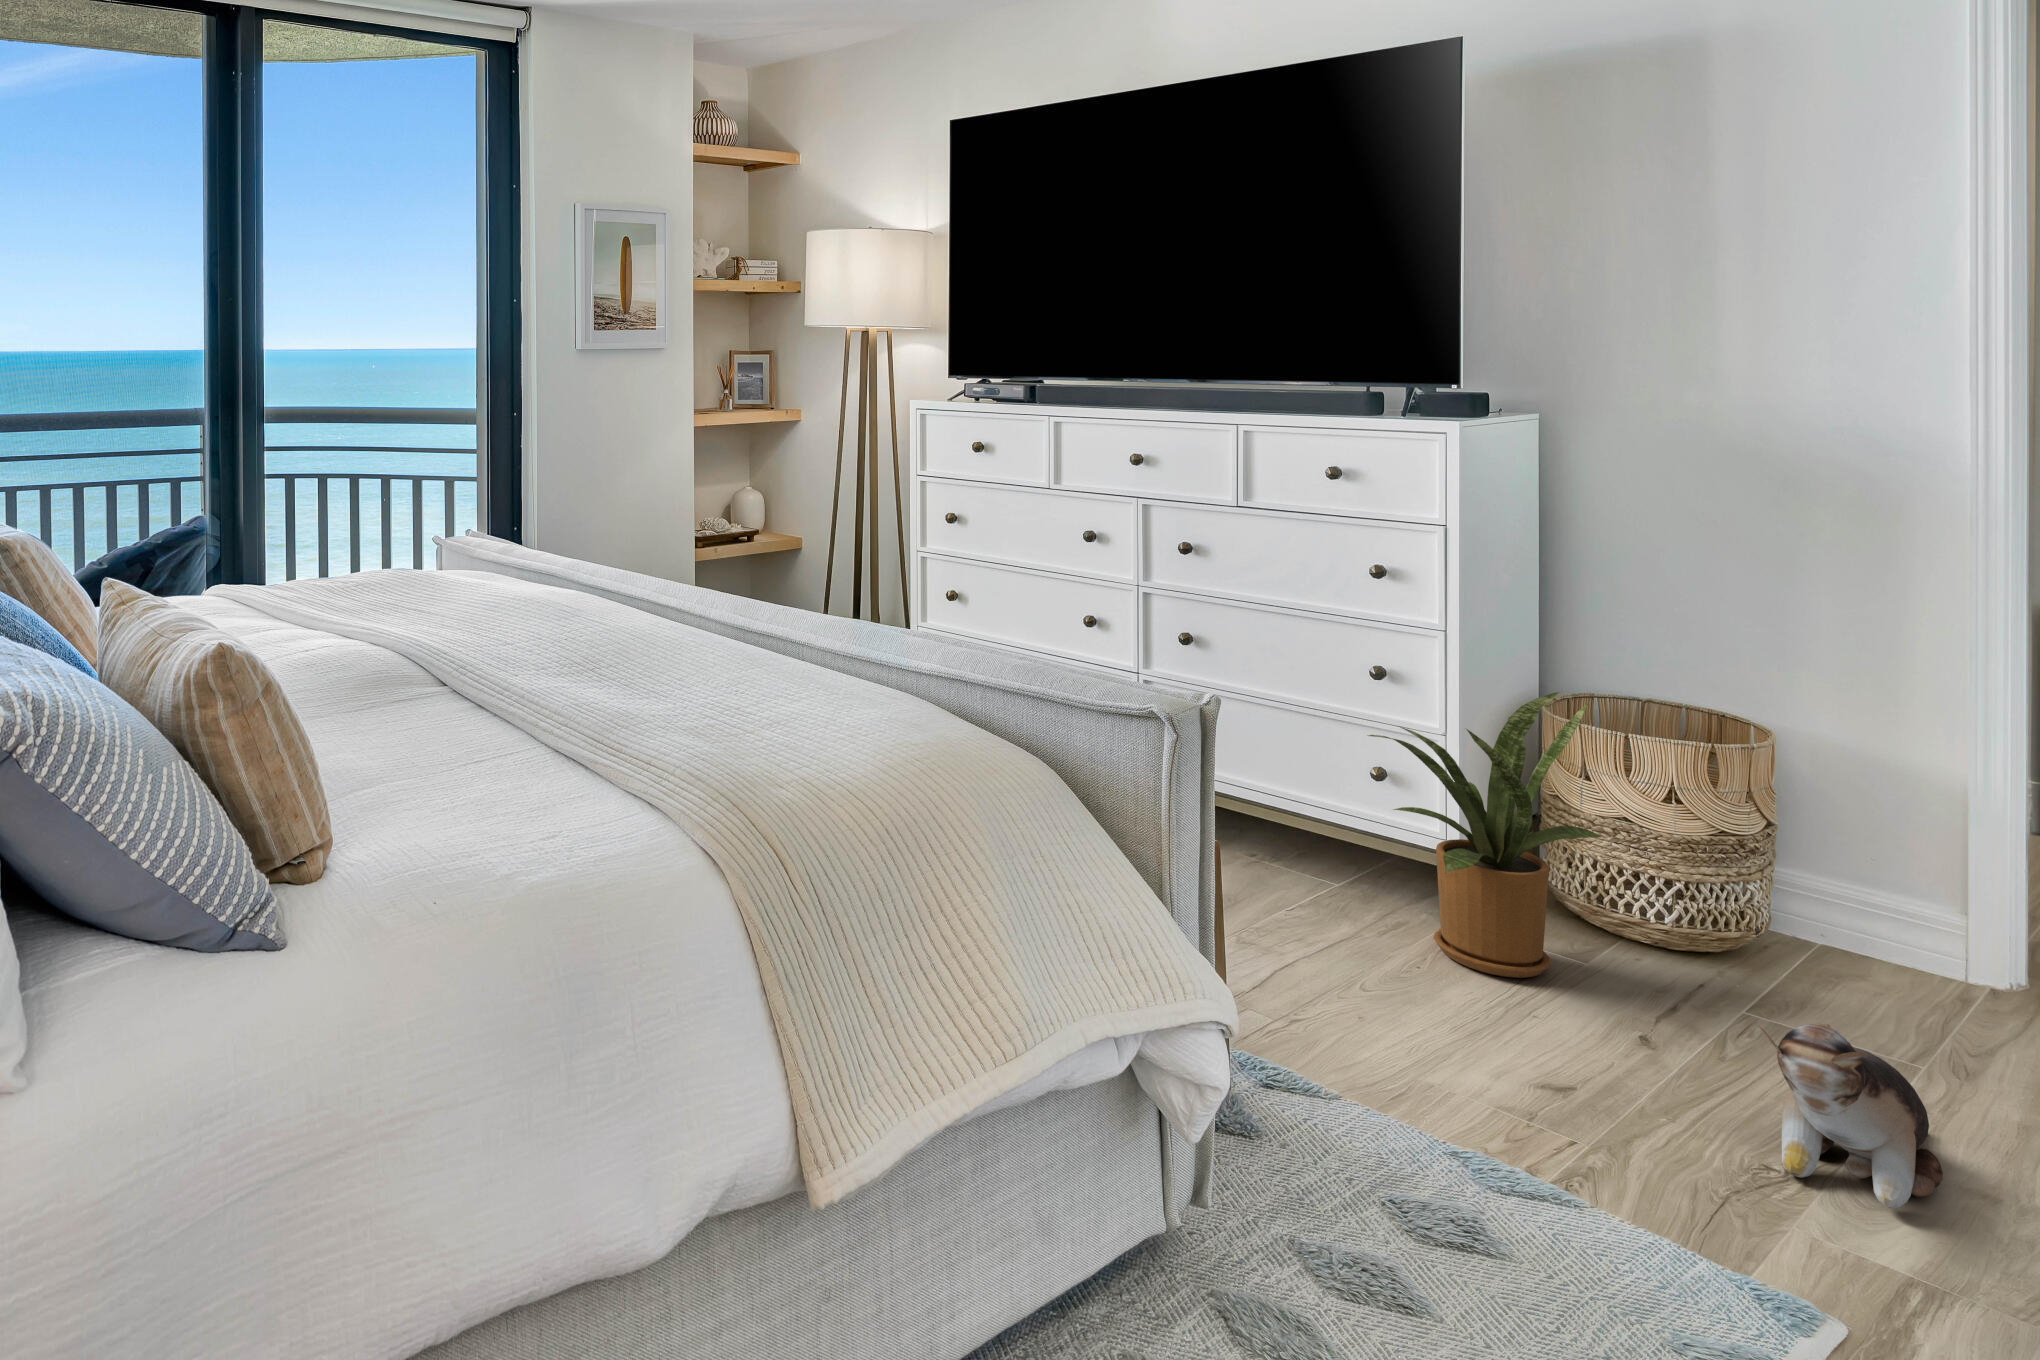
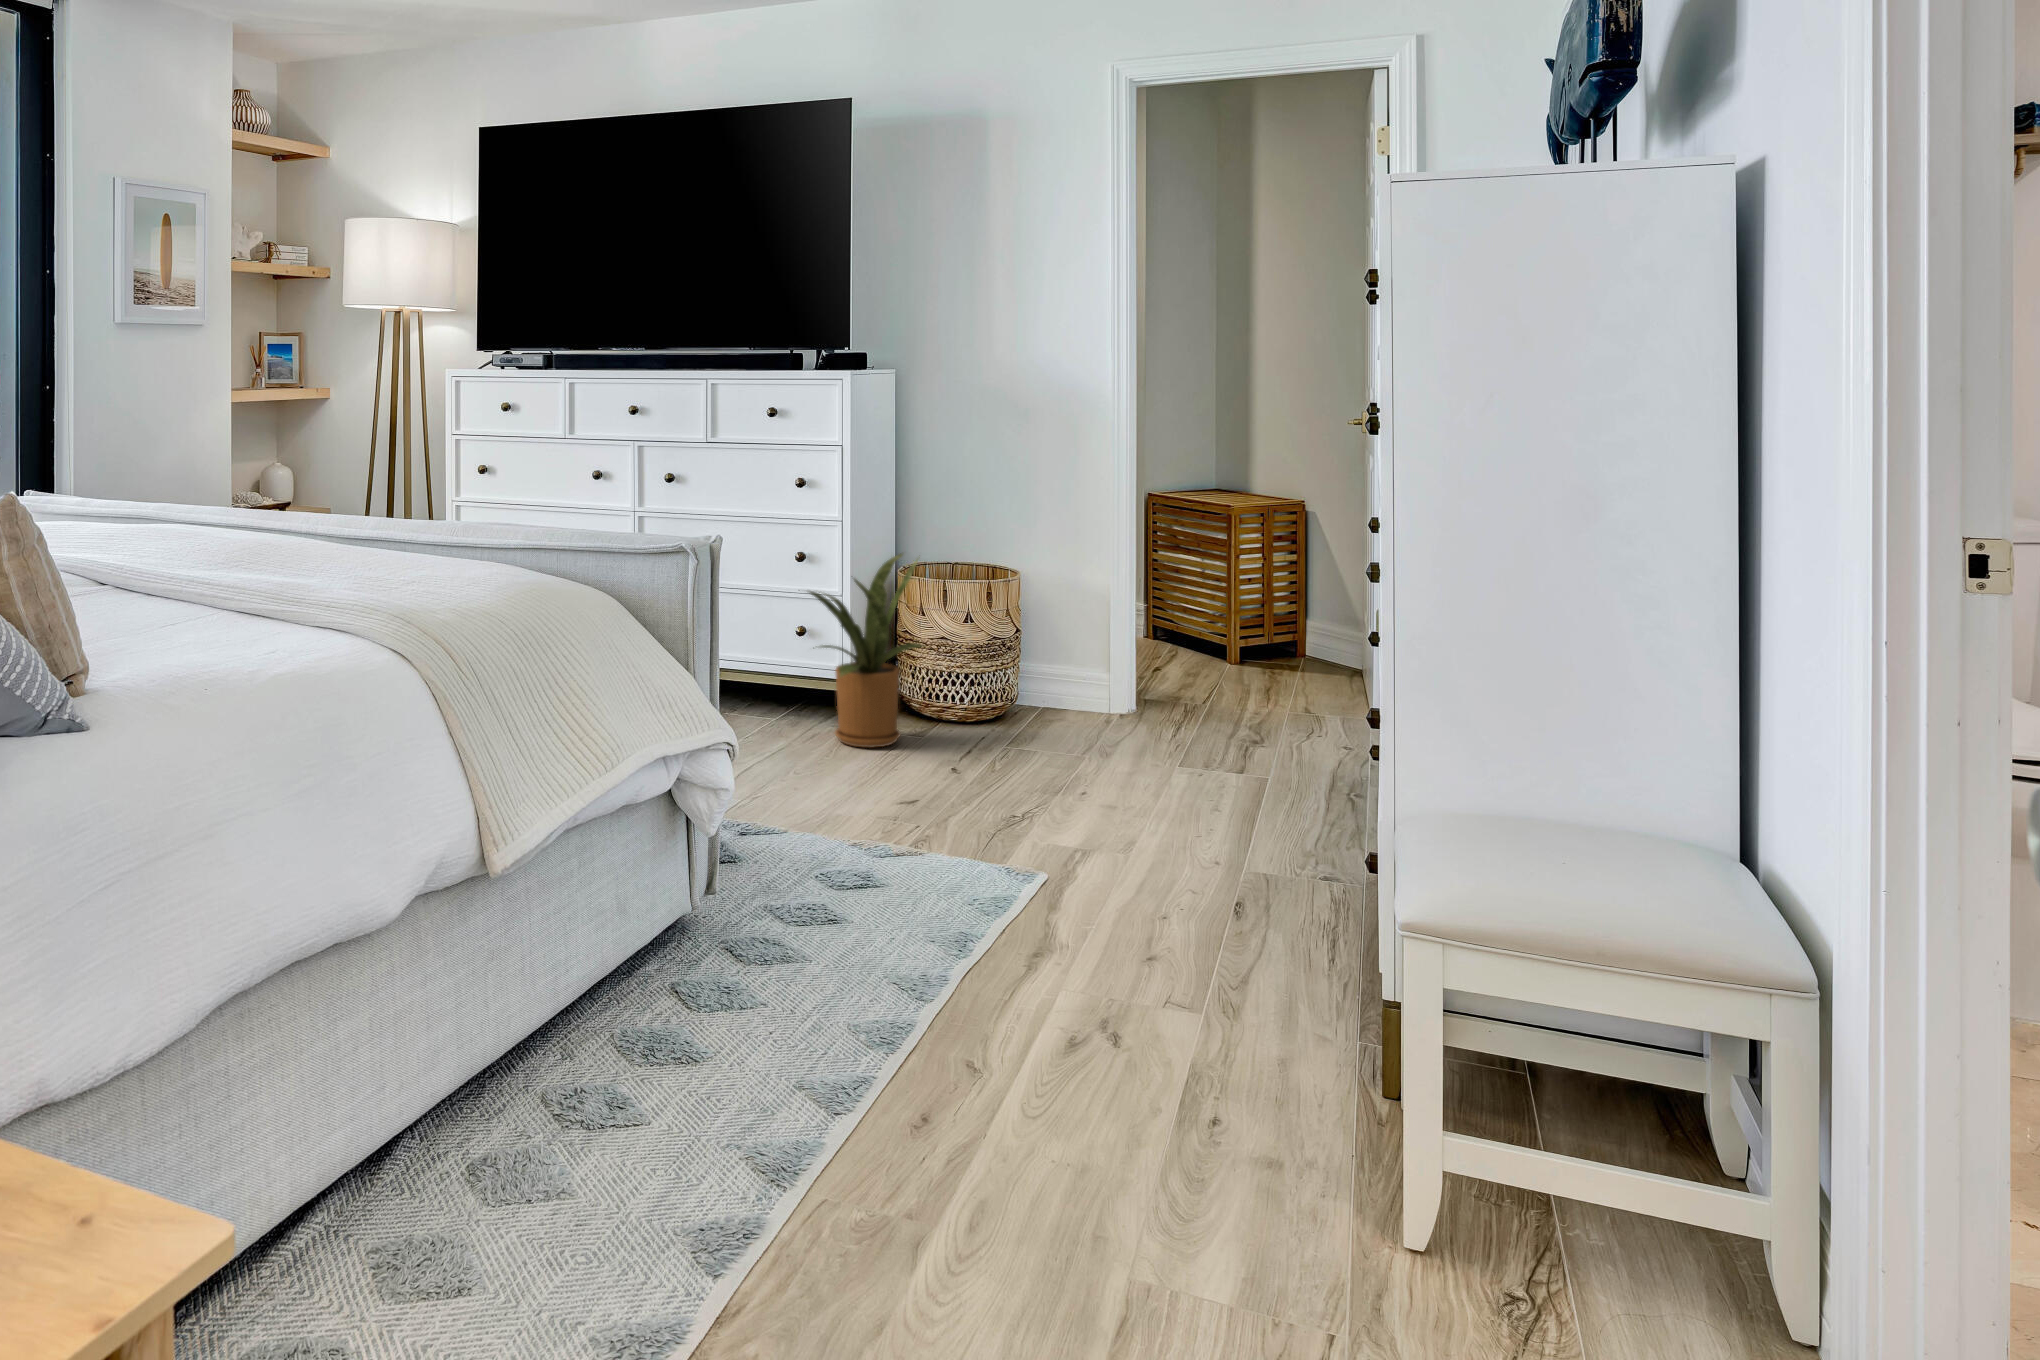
plush toy: present [1758,1024,1943,1208] -> none [994,709,1079,809]

